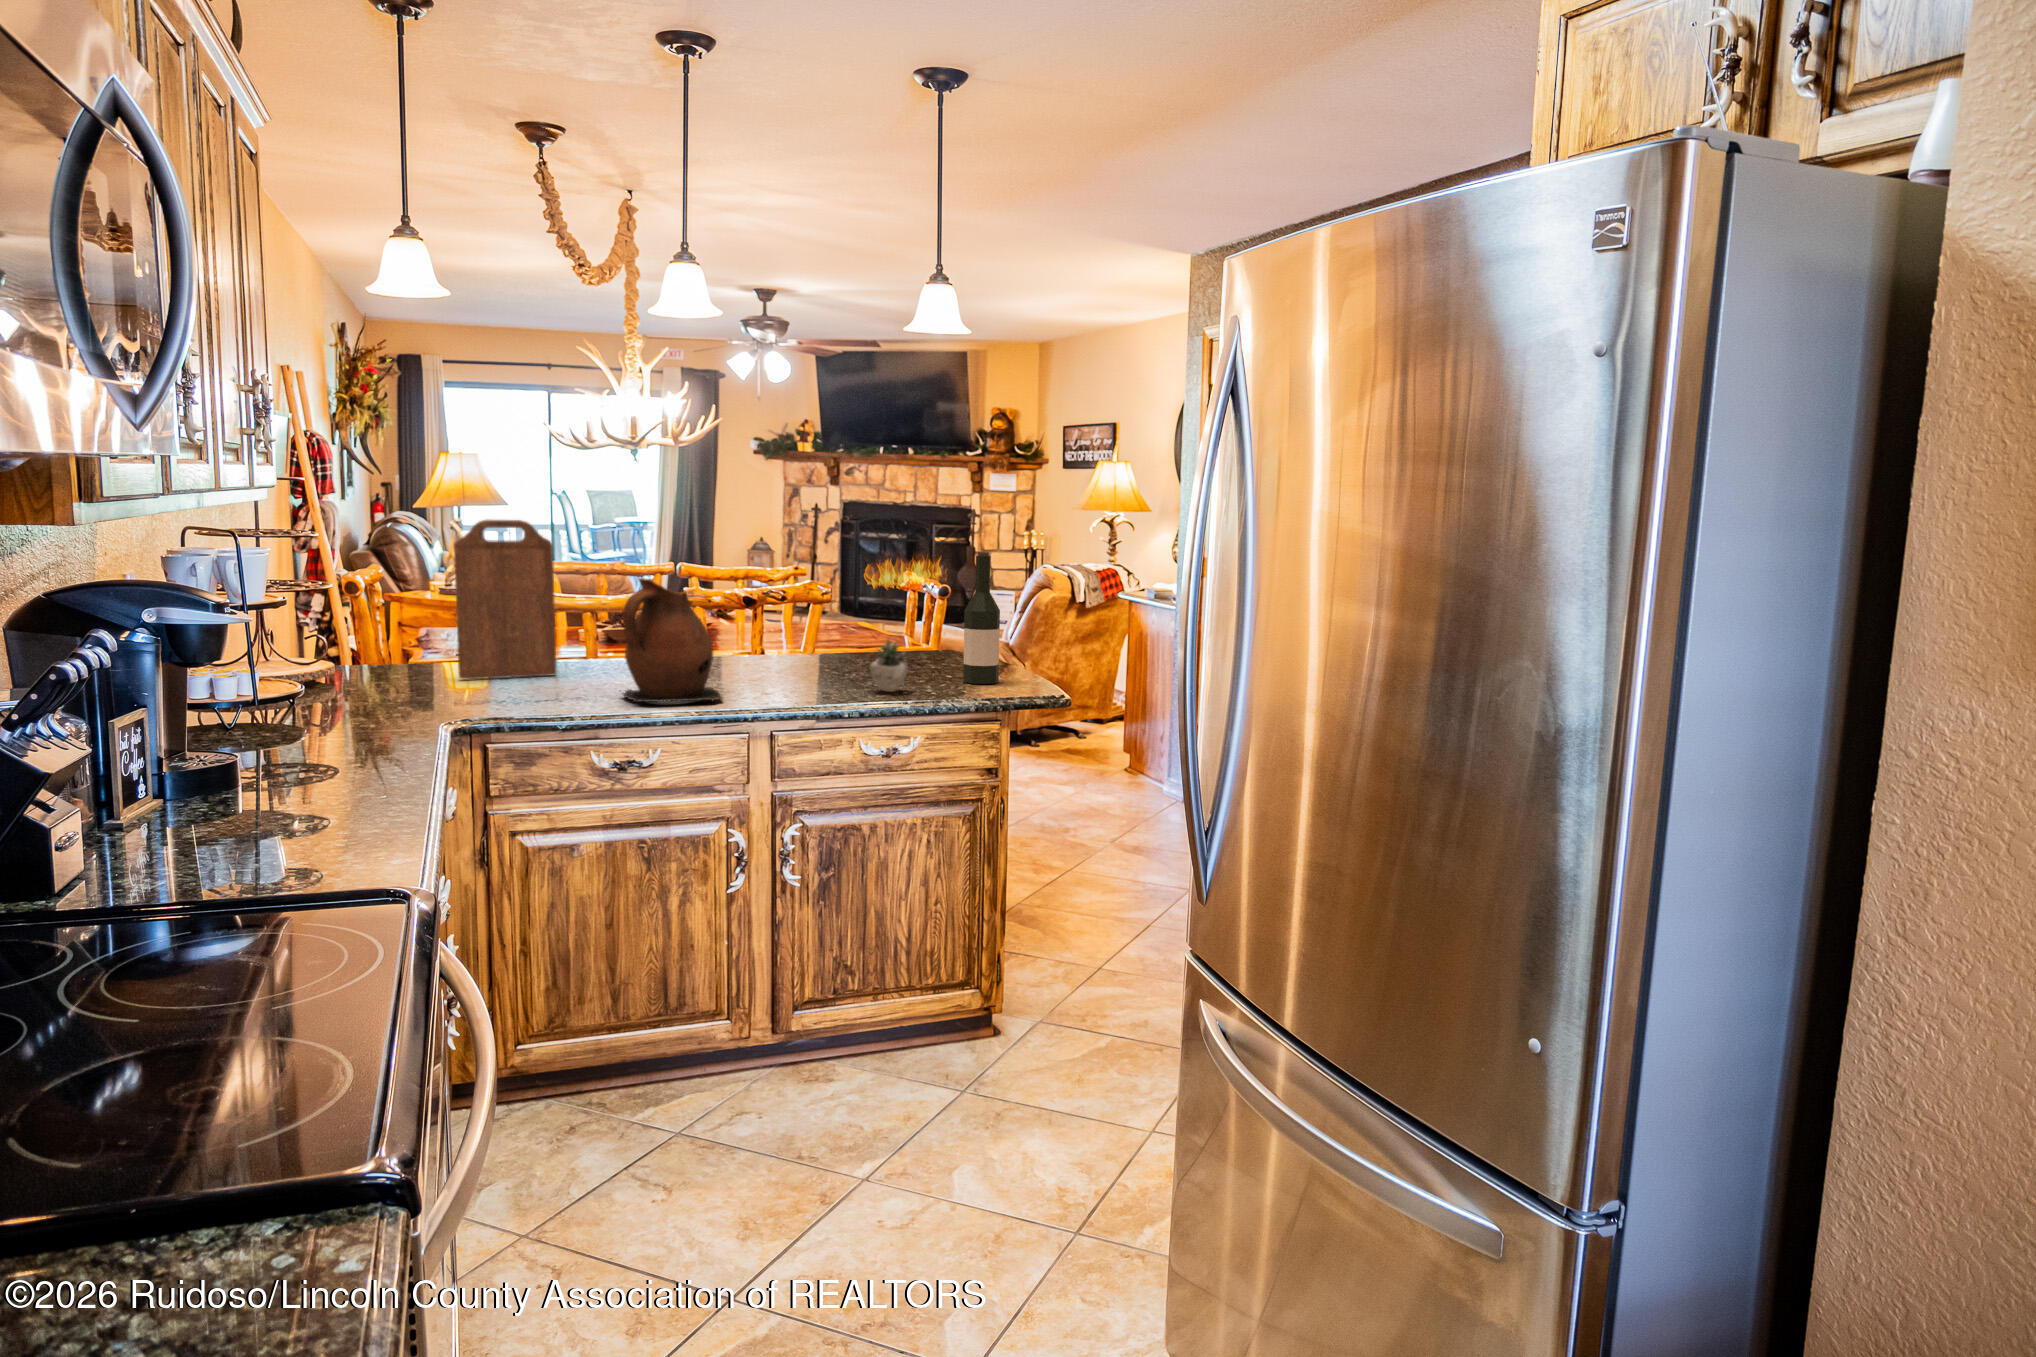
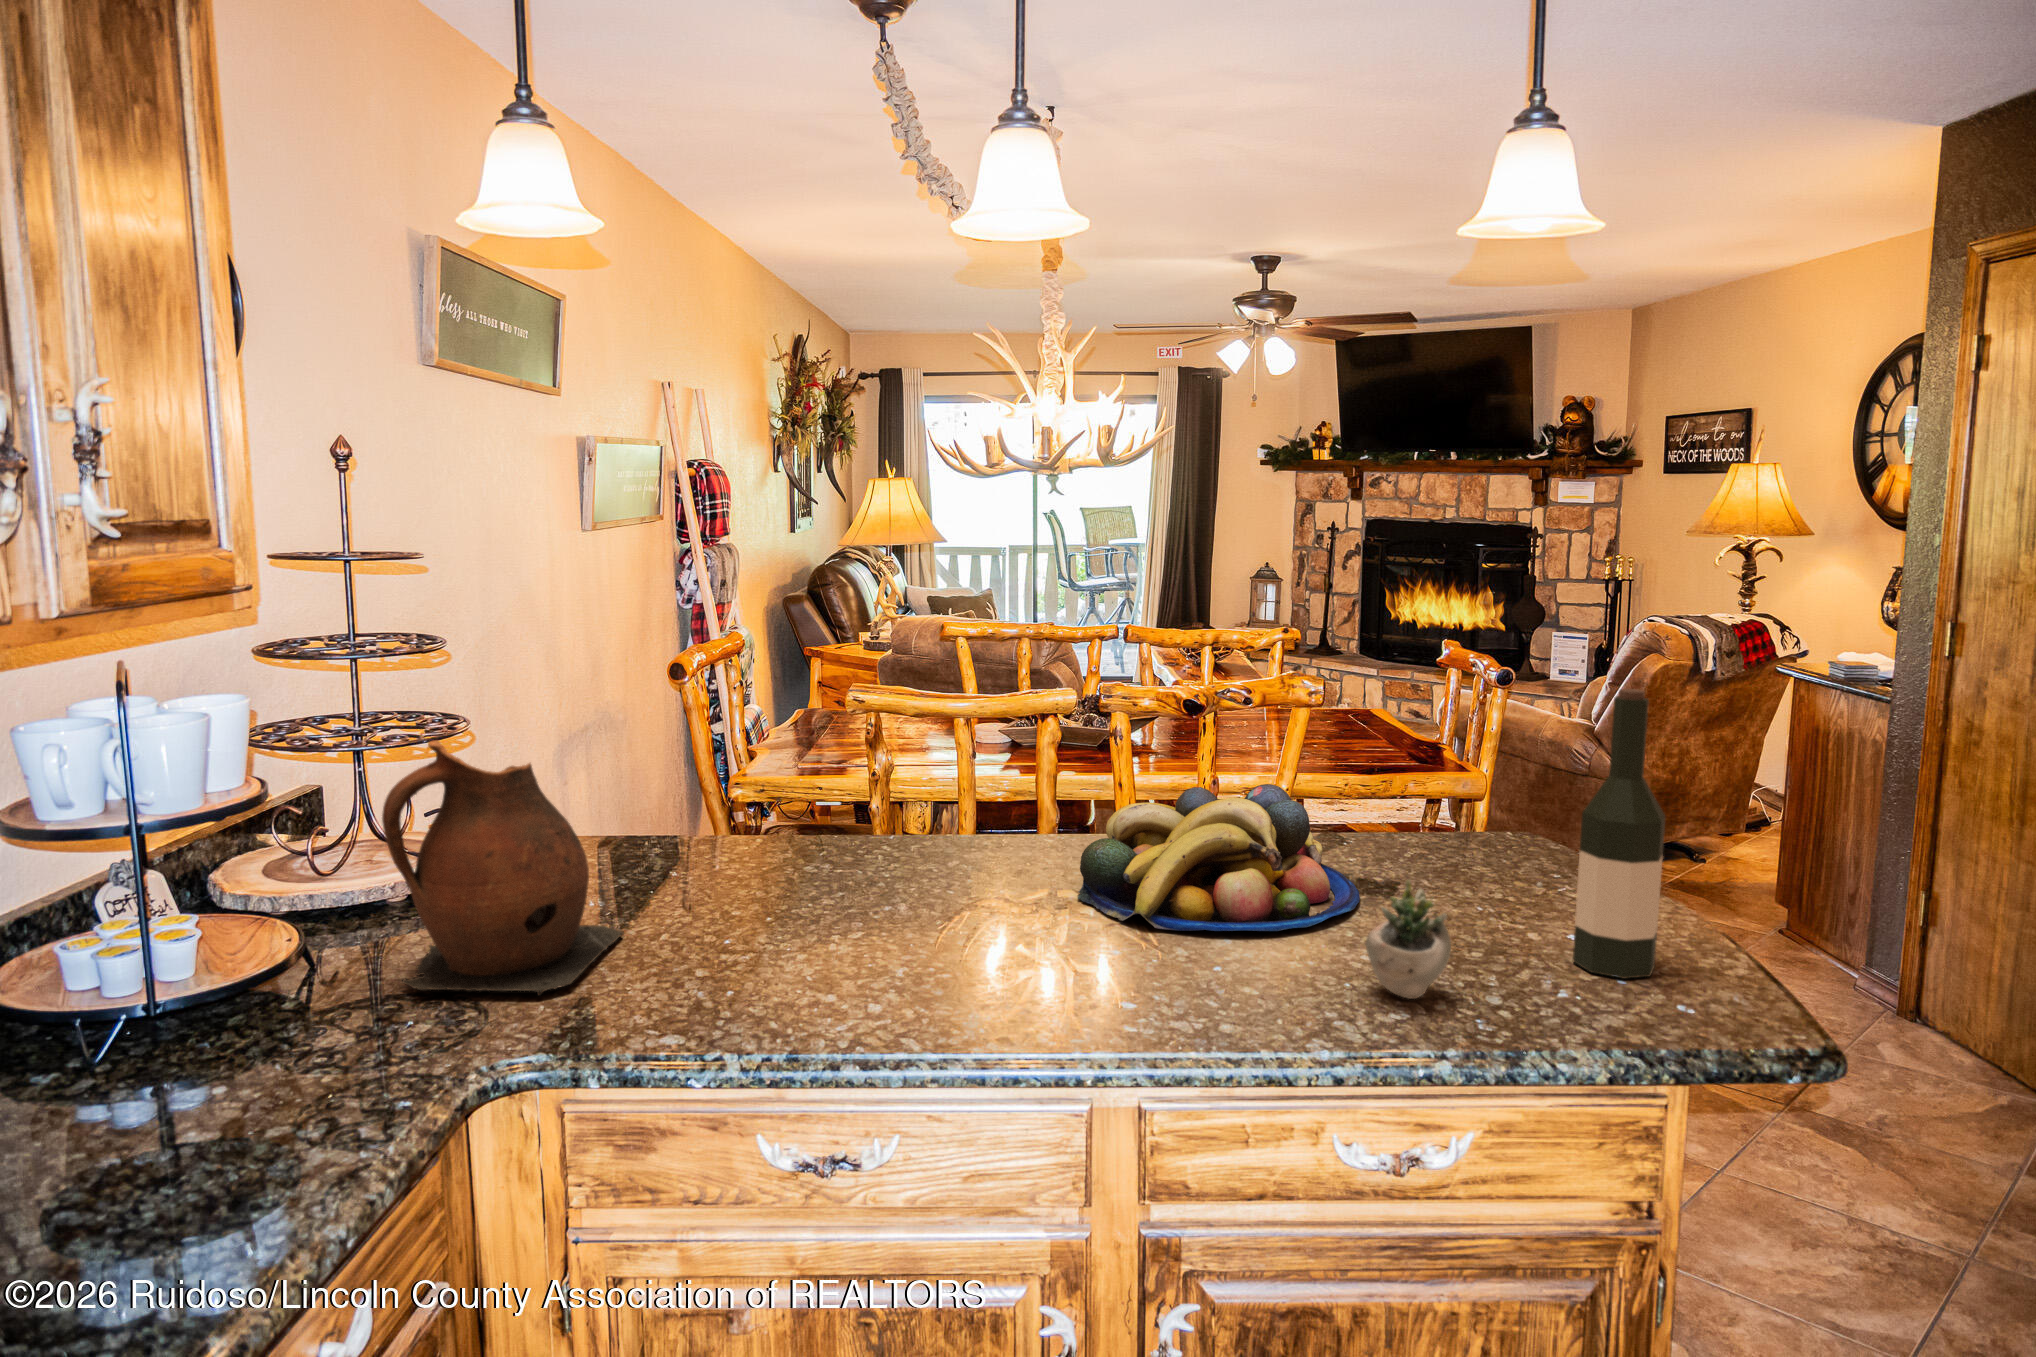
cutting board: present [454,520,556,680] -> none [653,613,819,880]
ceramic pitcher: present [623,578,722,702] -> present [382,740,623,996]
fruit bowl: none [715,617,864,681] -> present [1078,784,1360,931]

